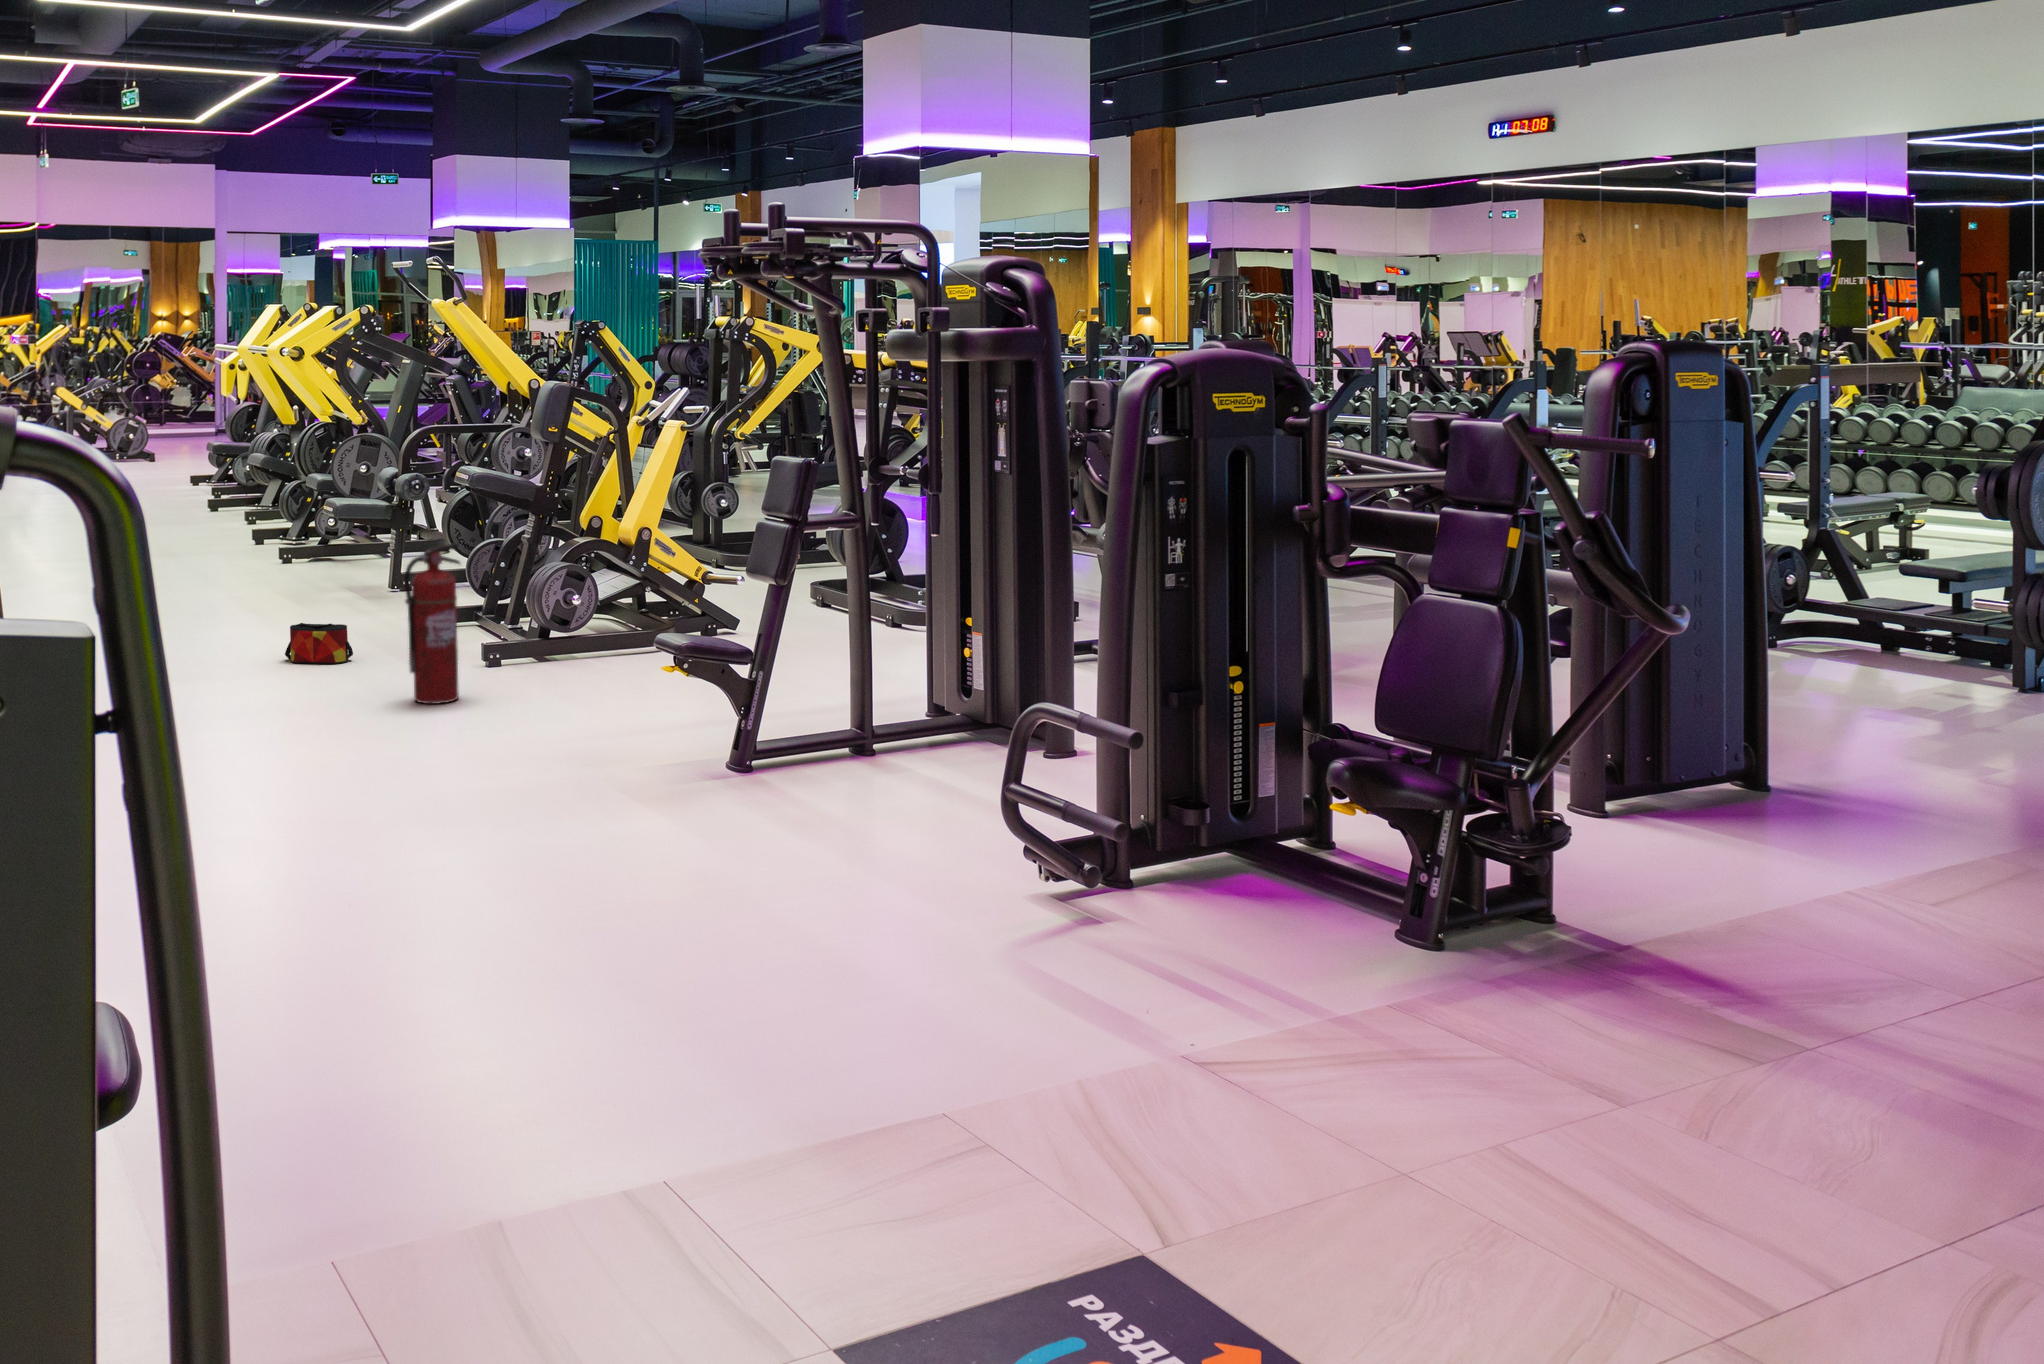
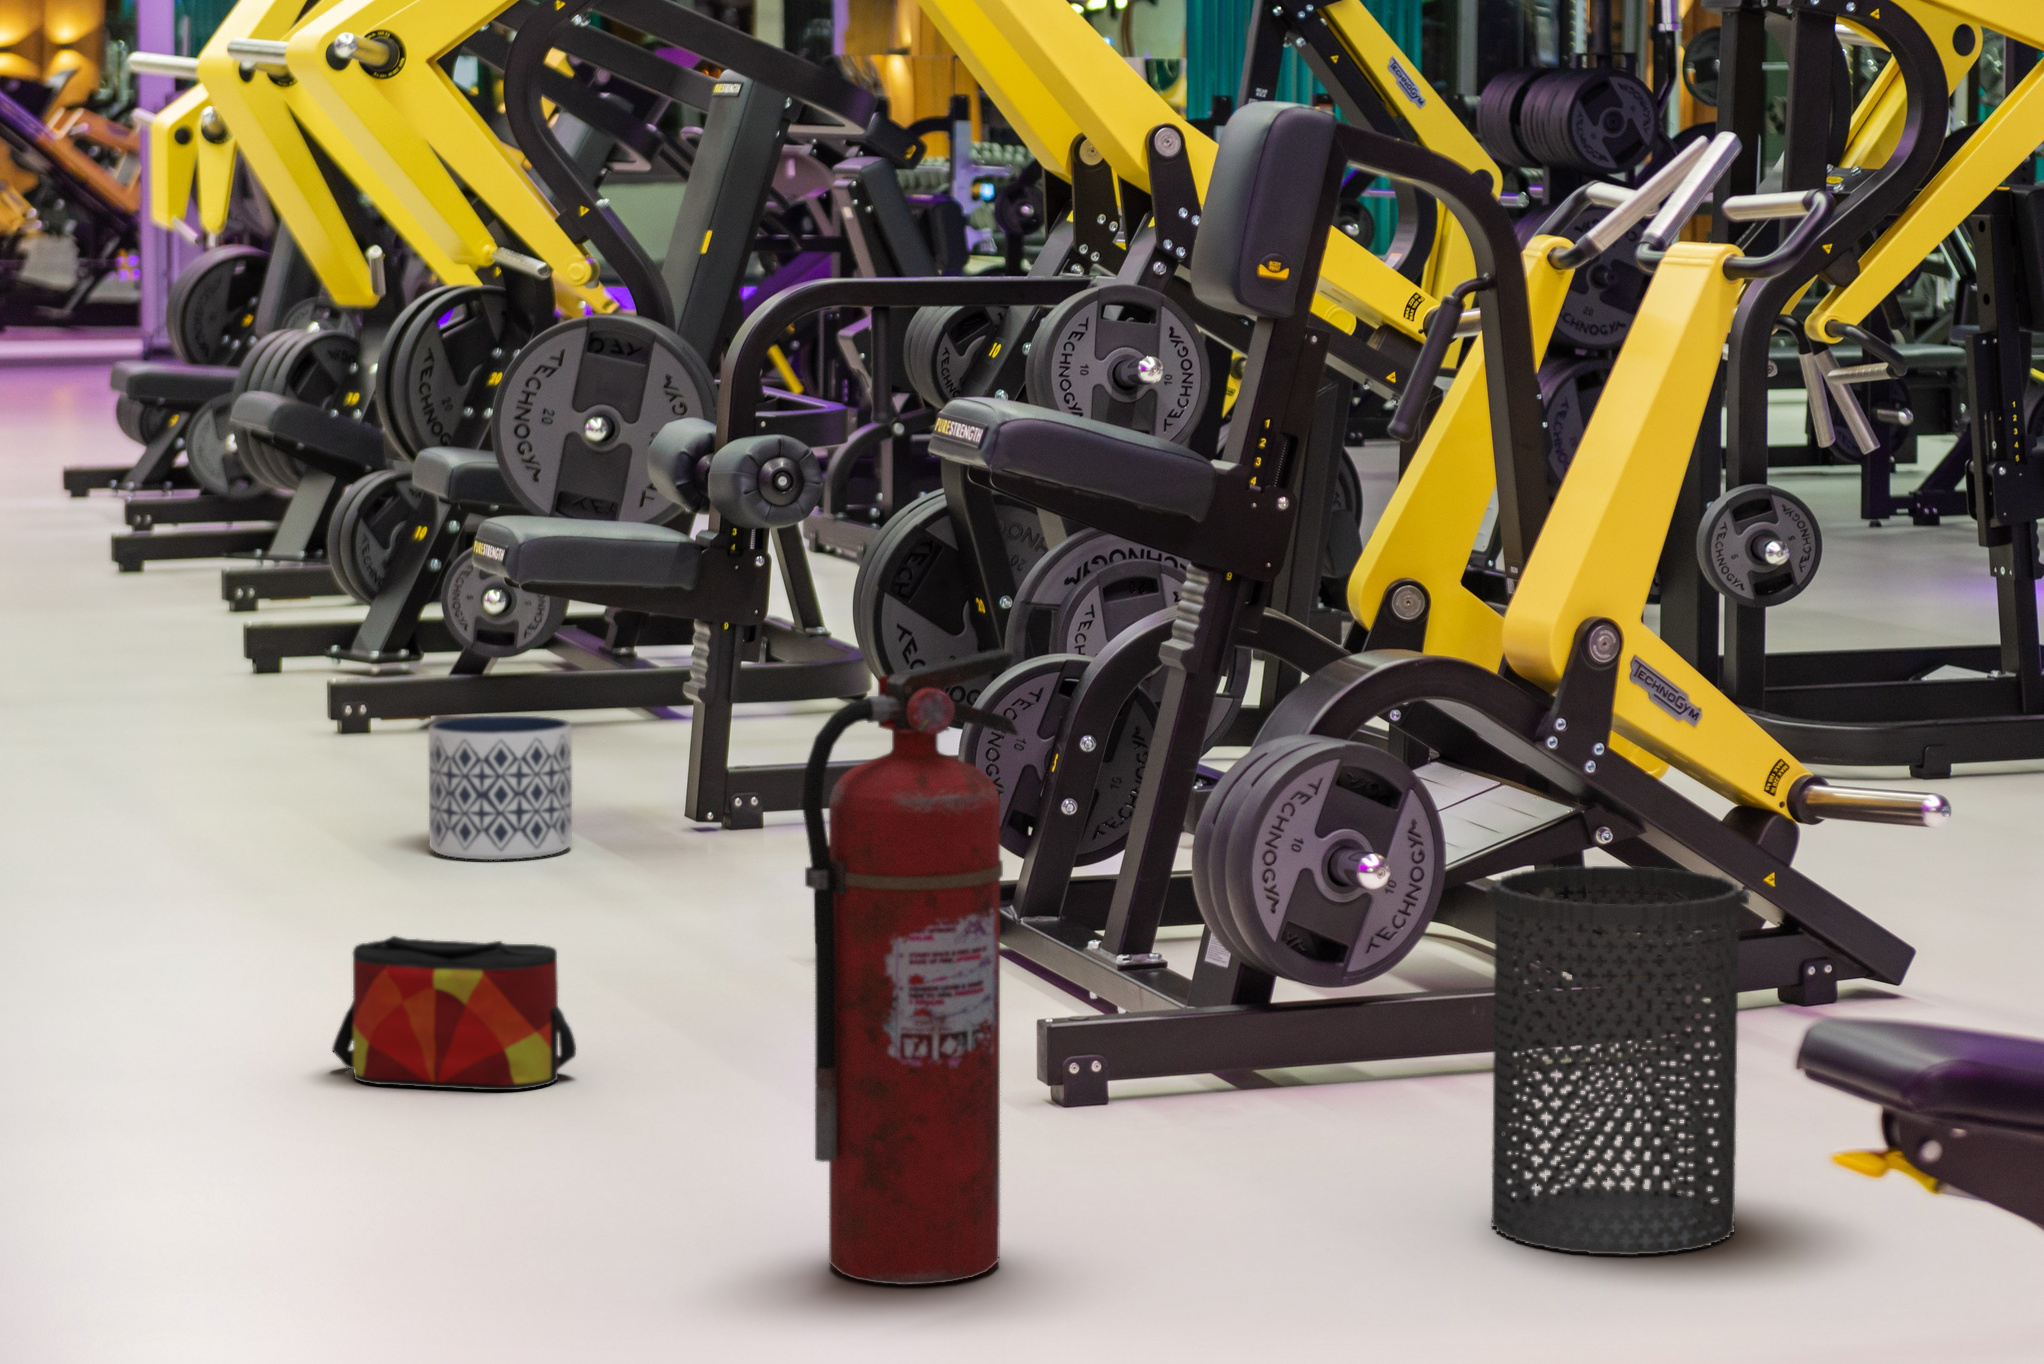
planter: none [313,561,358,604] -> present [429,716,572,860]
trash can: none [585,596,653,694] -> present [1486,866,1749,1255]

